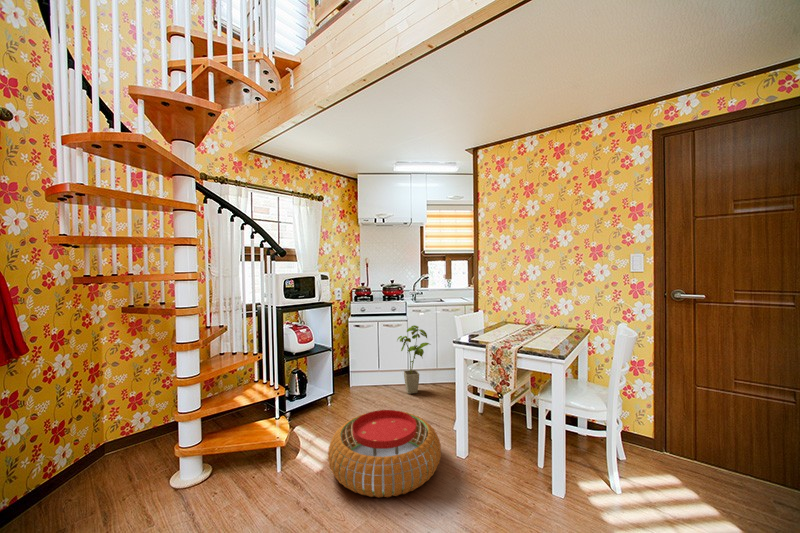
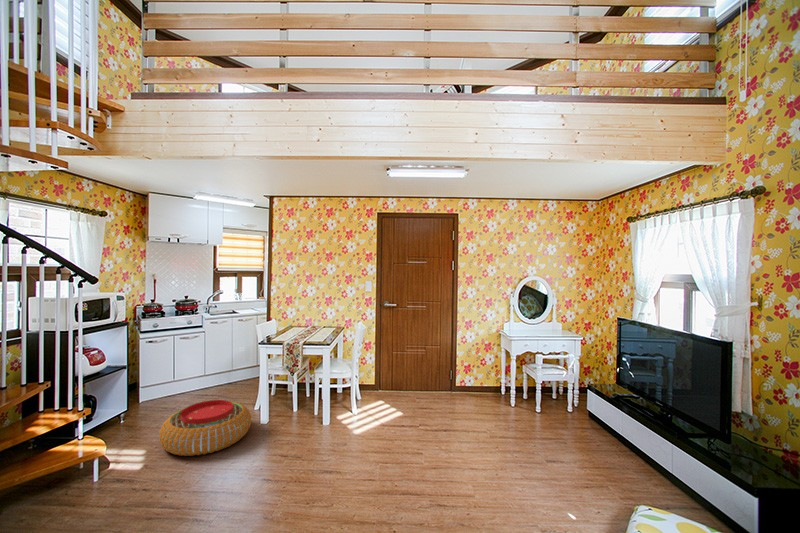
house plant: present [397,325,429,394] -> none [195,336,227,395]

